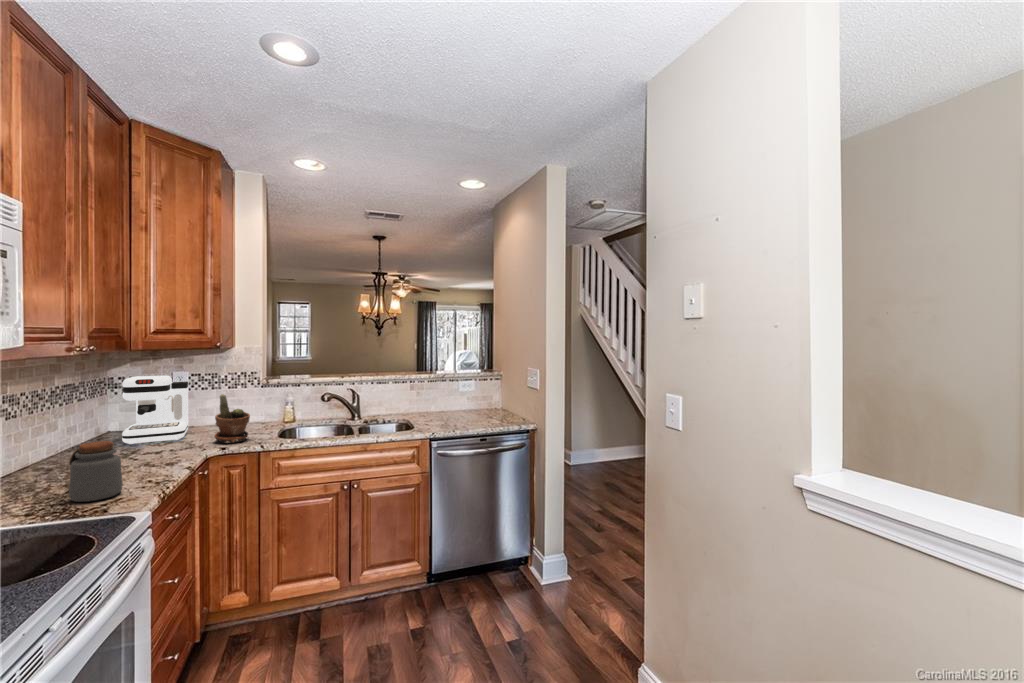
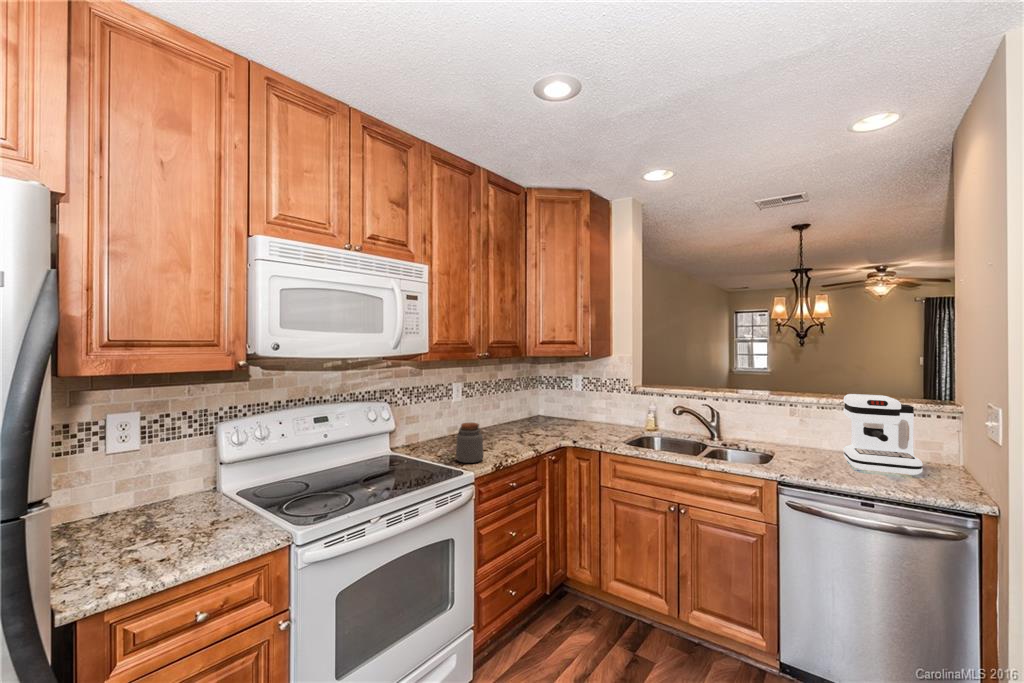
coffee maker: present [122,375,188,445] -> present [843,394,923,475]
potted plant: present [214,394,250,443] -> none [577,397,603,440]

